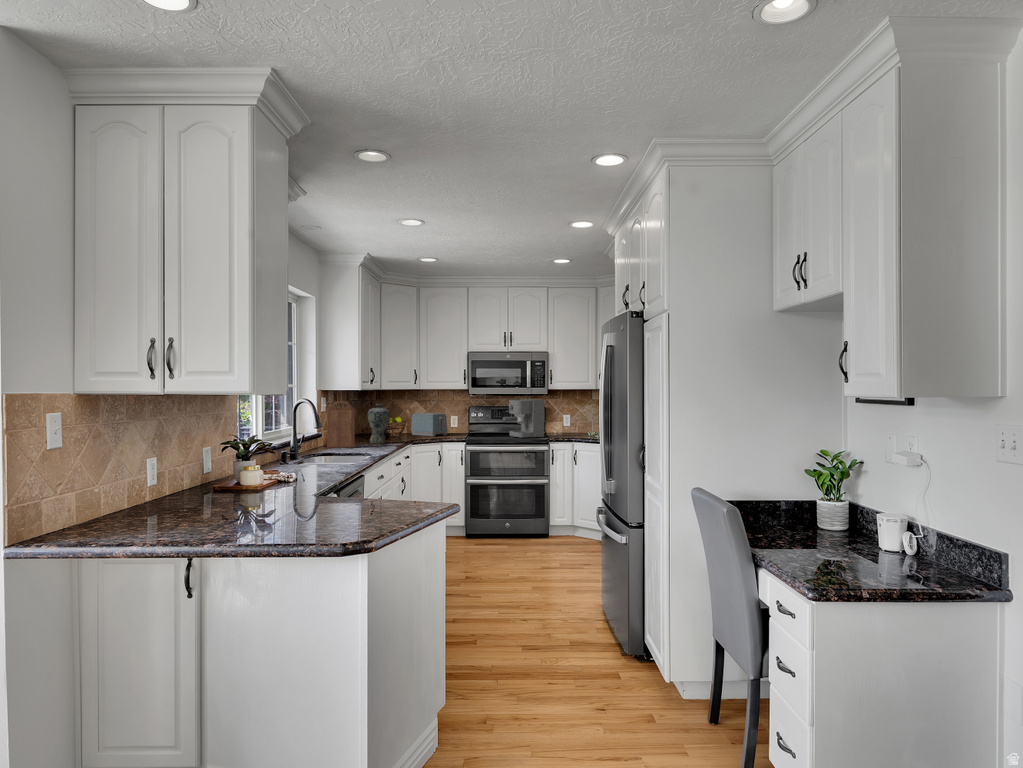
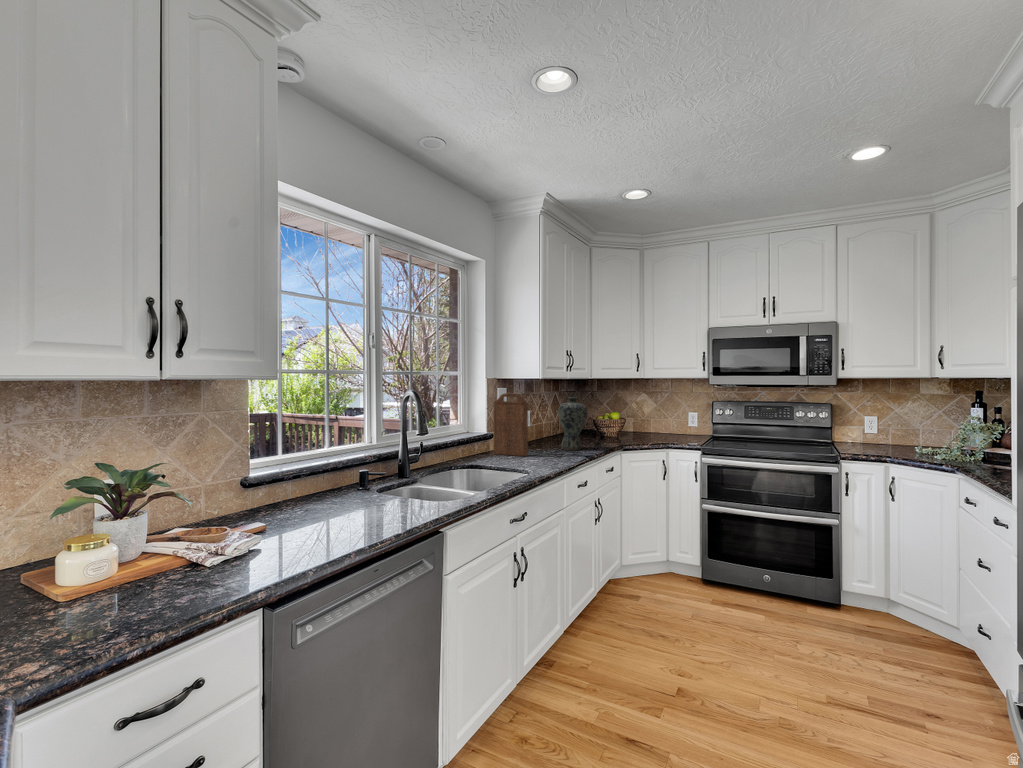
coffee maker: present [503,399,544,438] -> none [759,392,830,450]
toaster: present [411,413,448,436] -> none [634,408,681,440]

